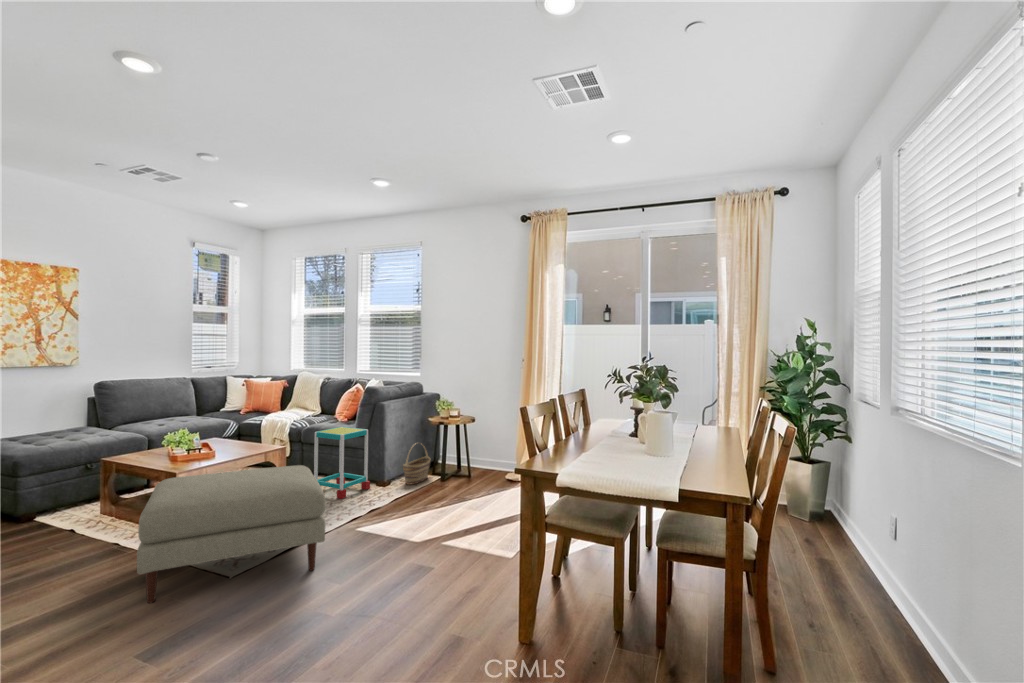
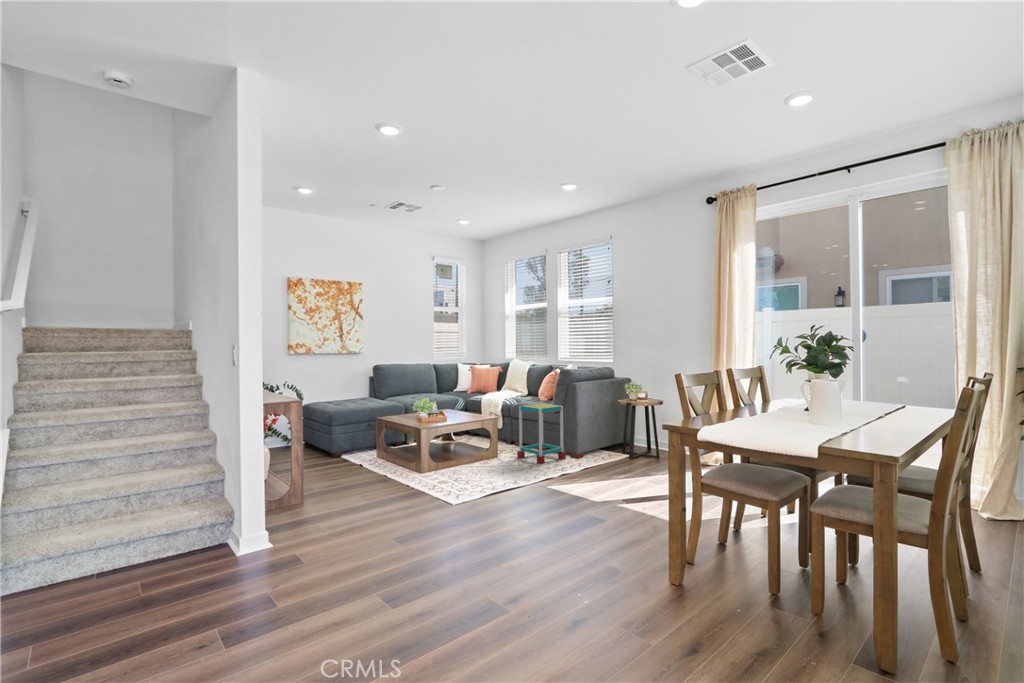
basket: present [403,446,430,485] -> none [595,421,621,458]
ottoman: present [137,465,325,603] -> none [393,428,518,511]

